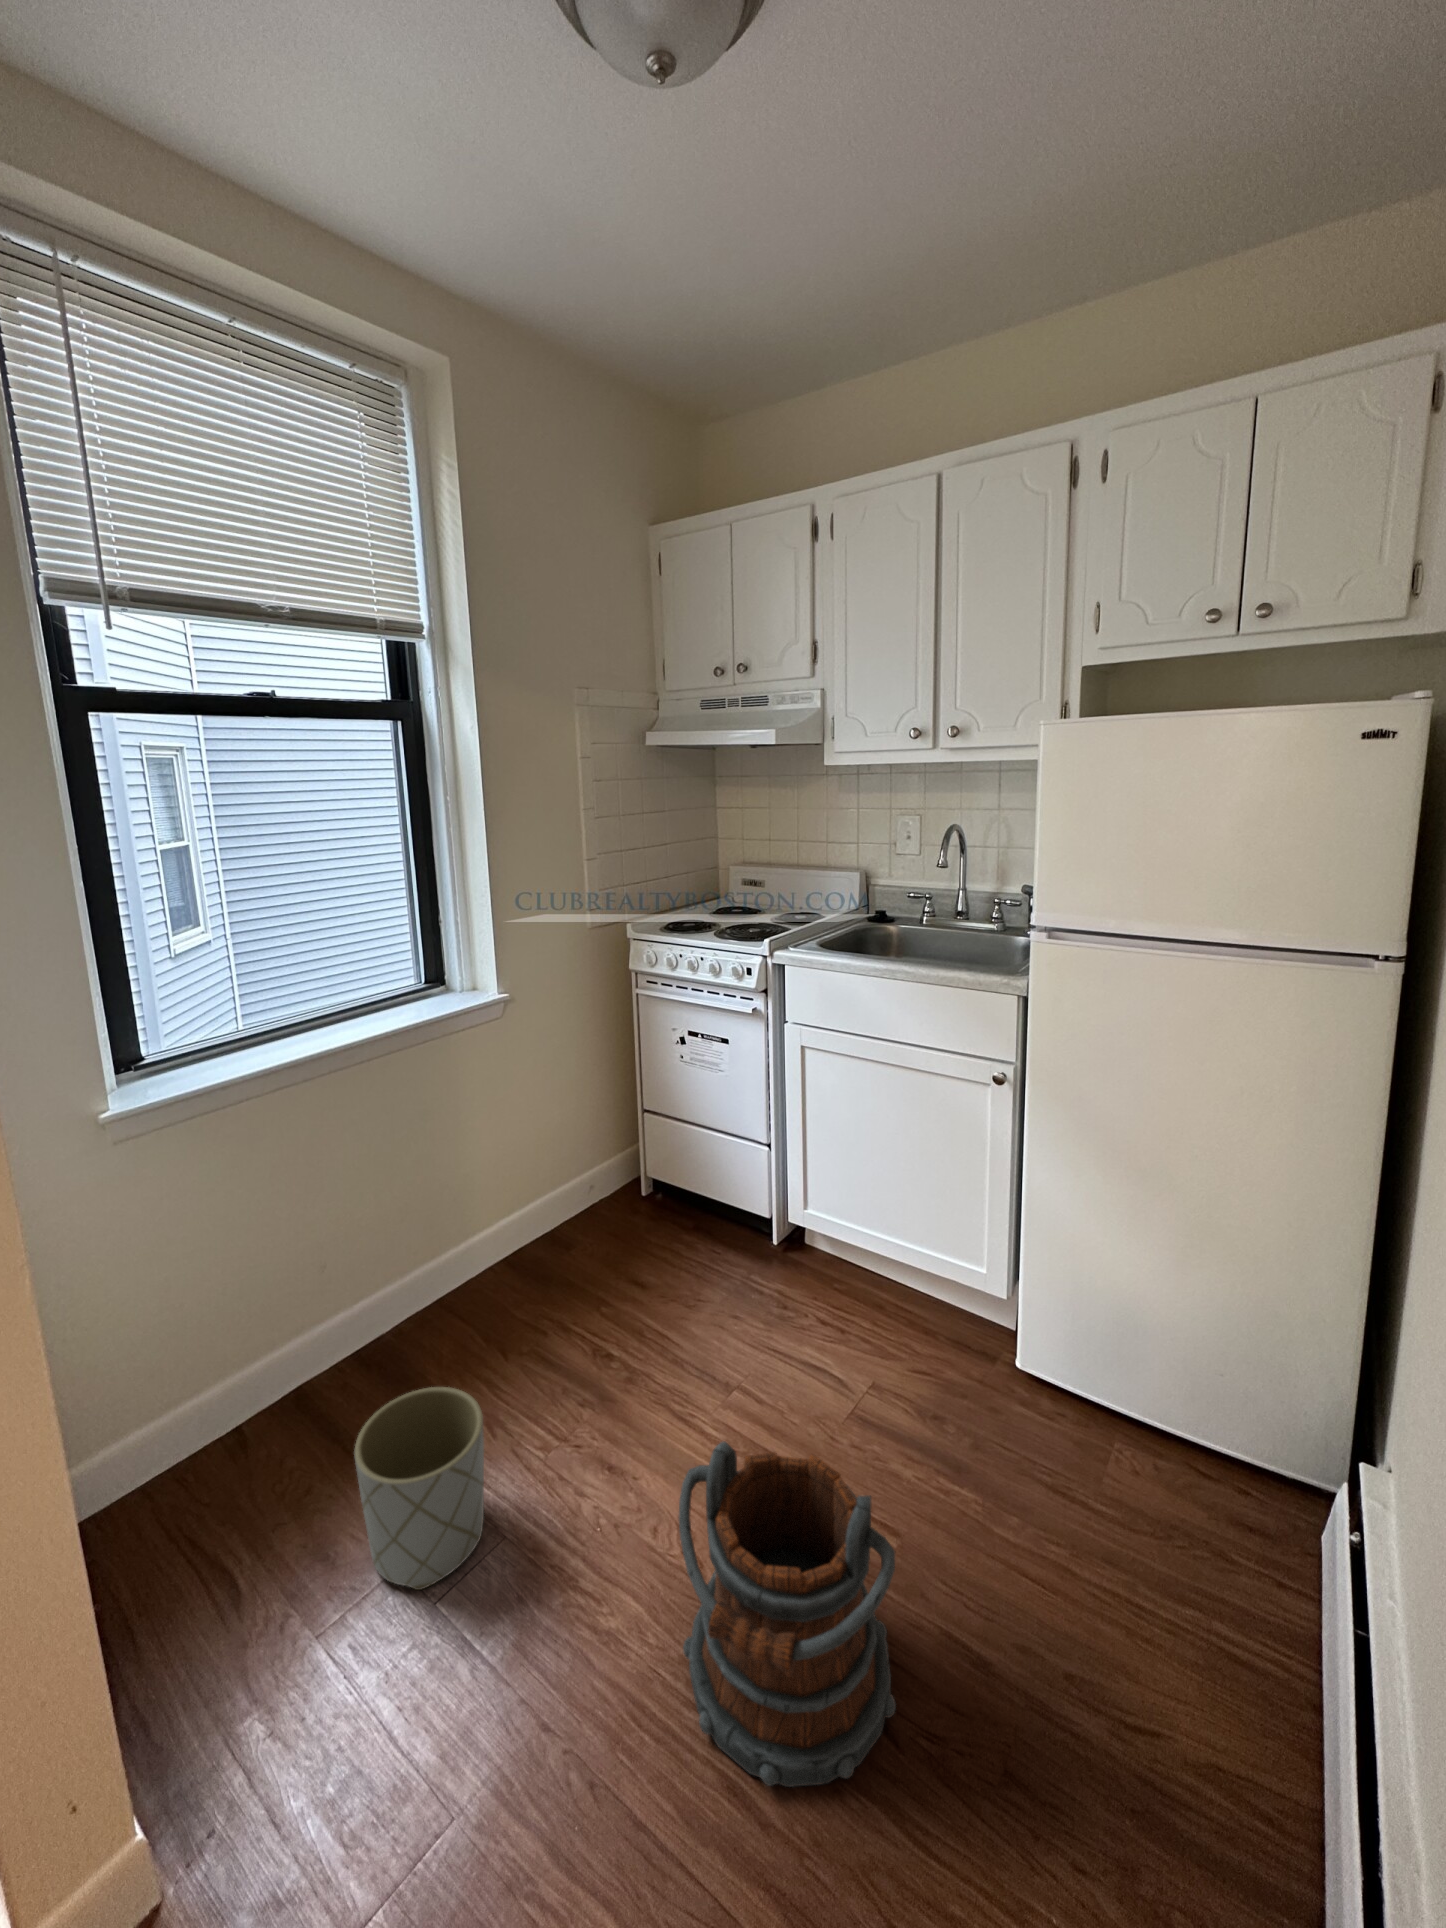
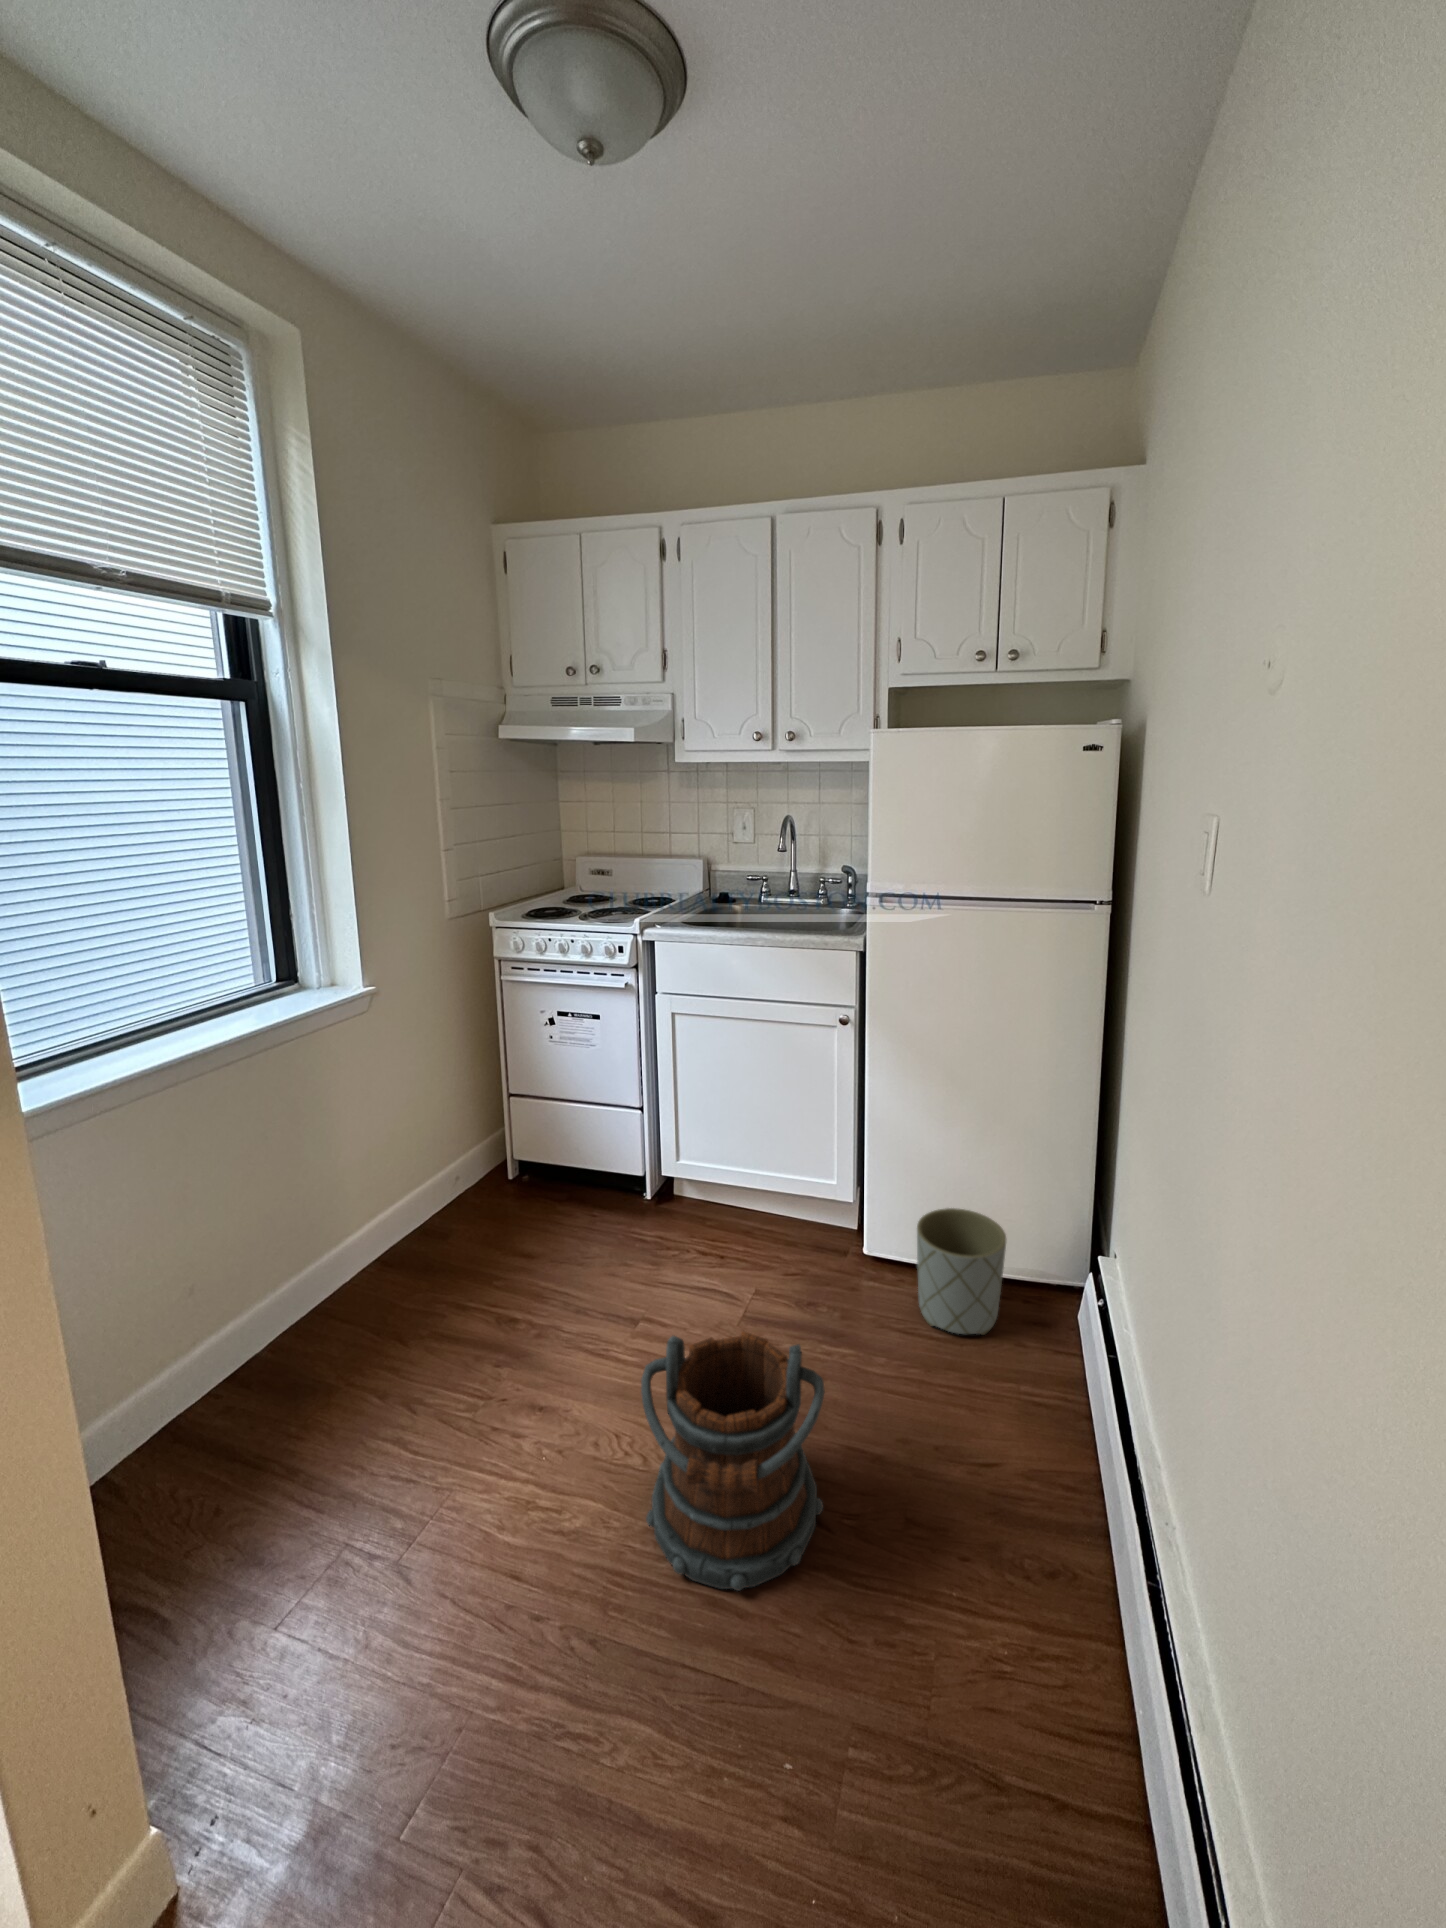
planter: present [355,1387,484,1590] -> present [917,1208,1006,1335]

